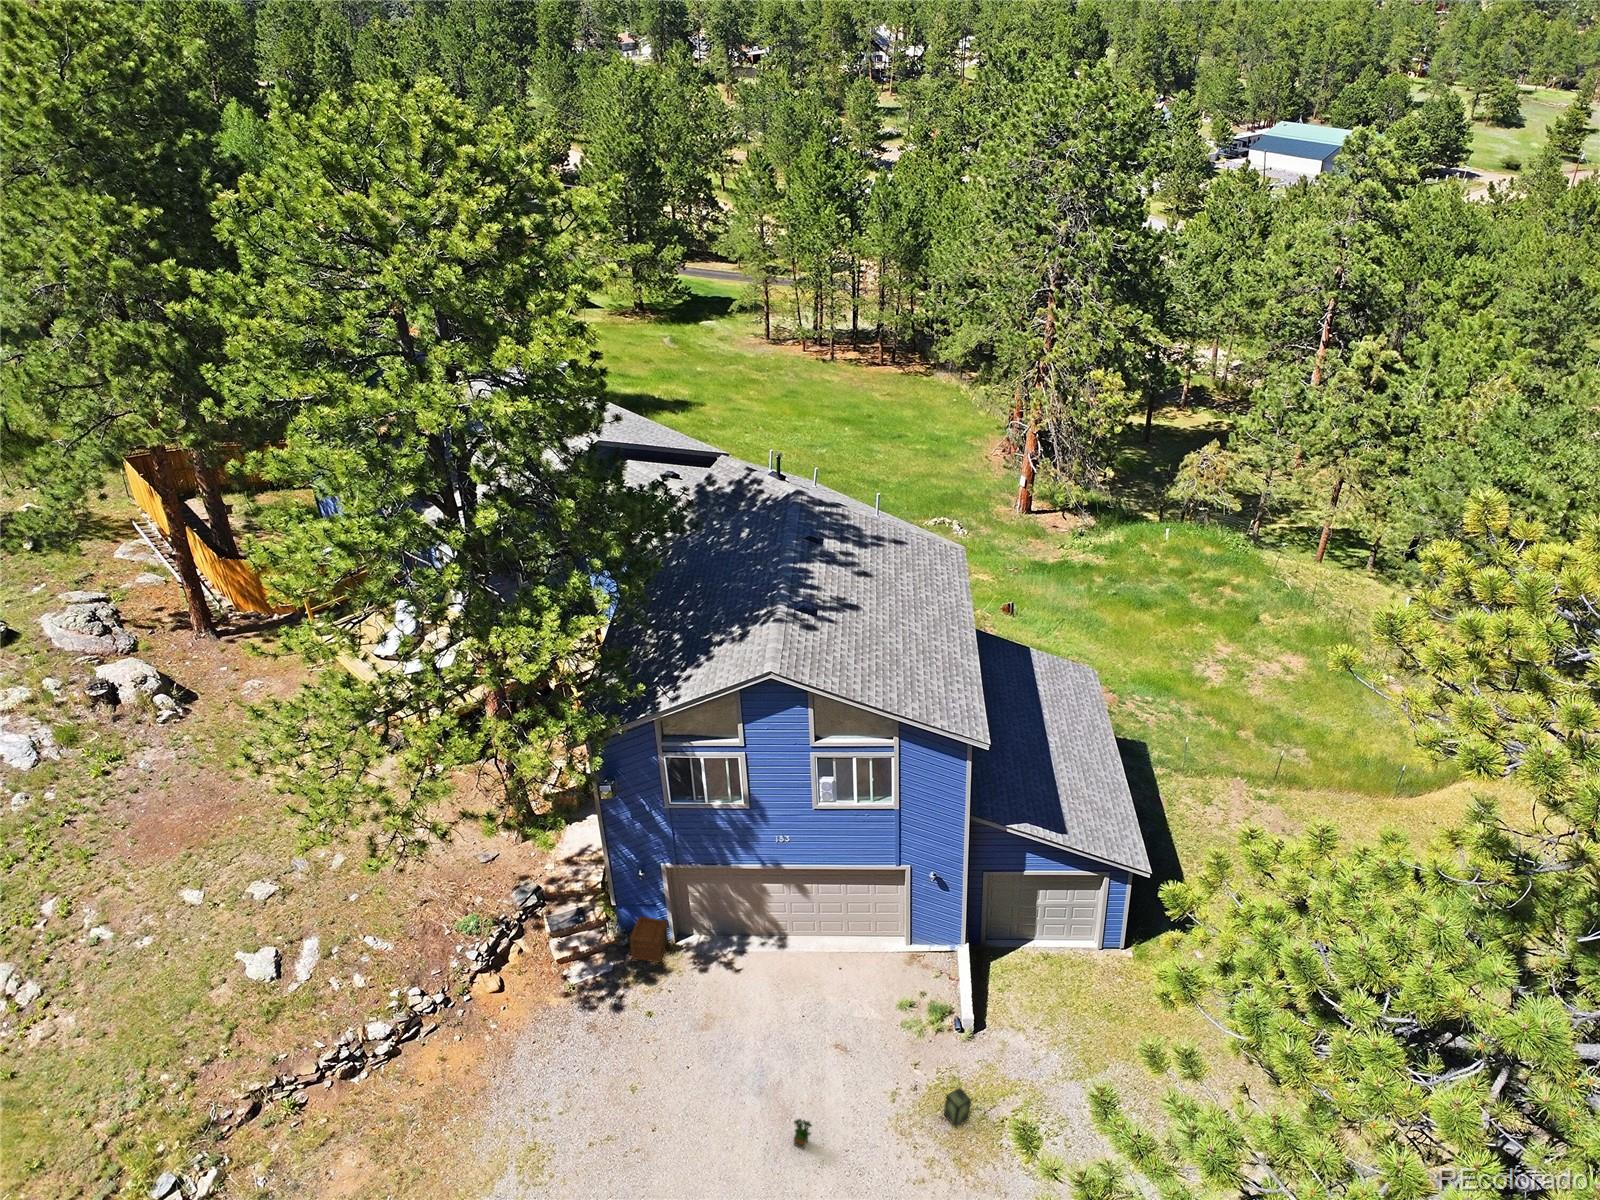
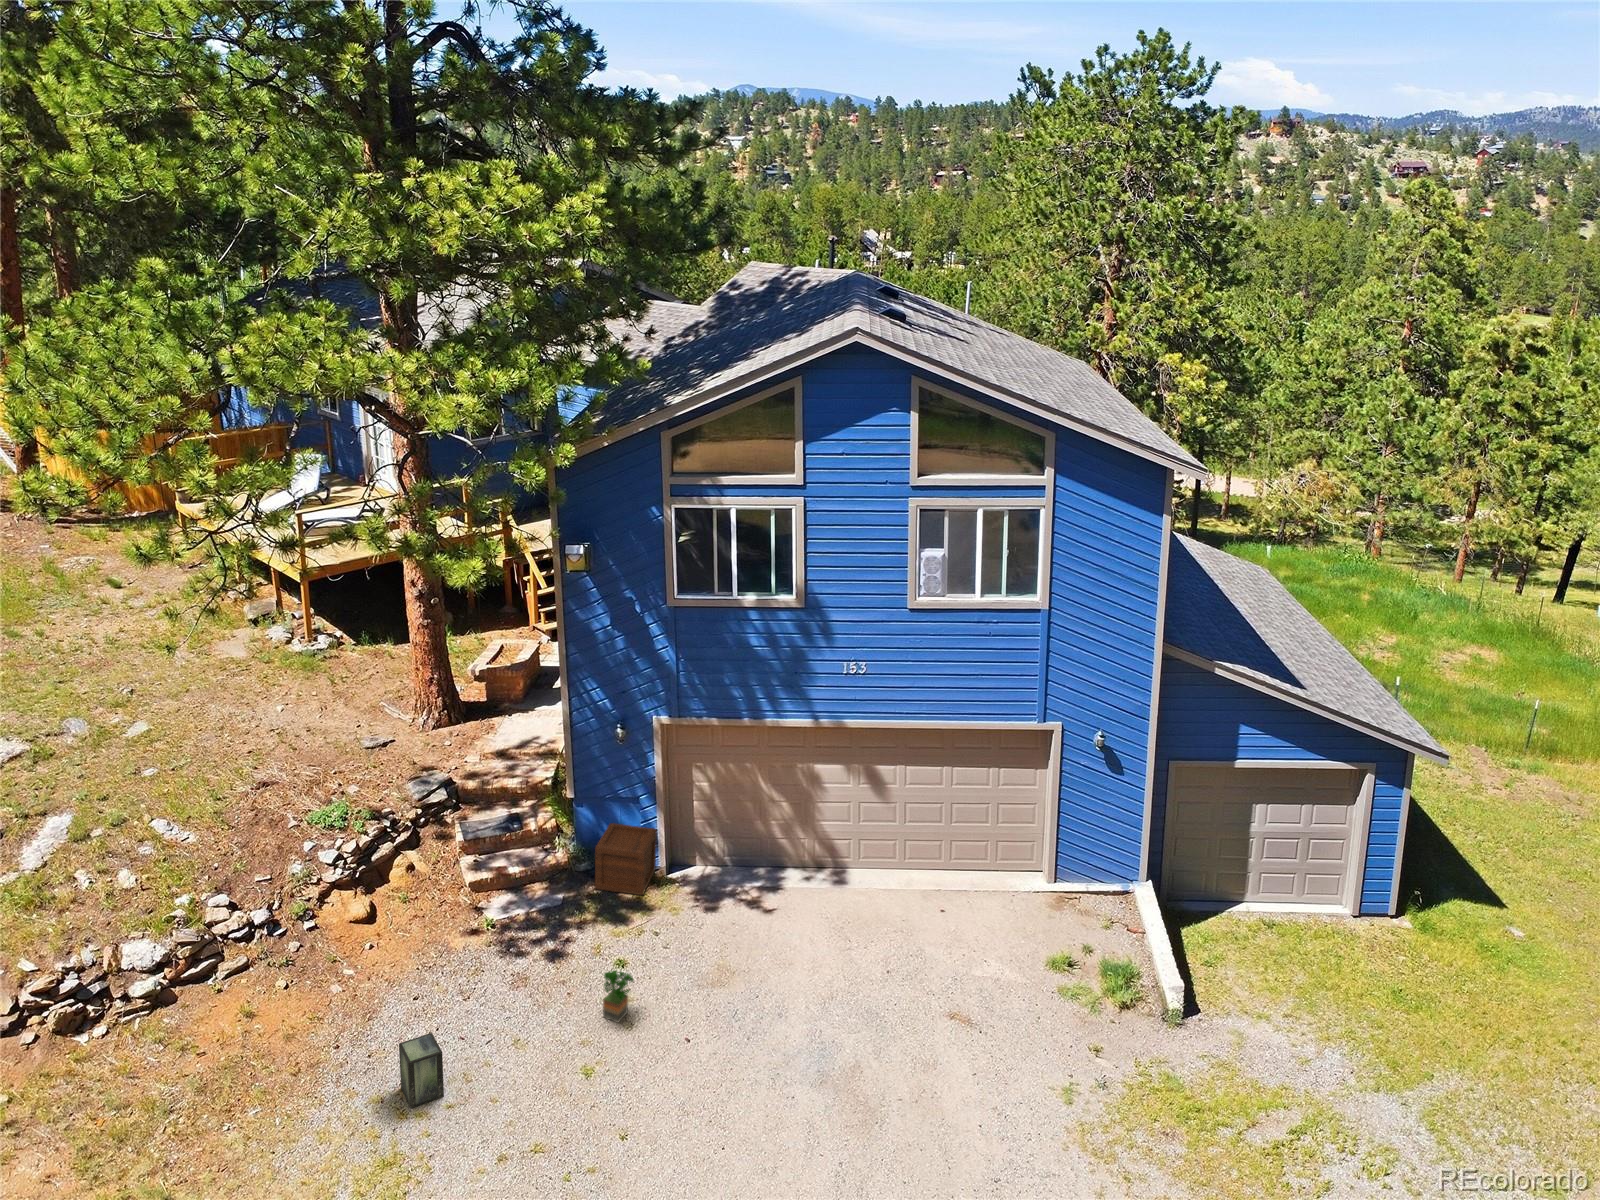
storage box: present [944,1088,971,1127] -> present [399,1033,444,1108]
potted tree: present [794,1119,812,1149] -> present [603,971,633,1022]

